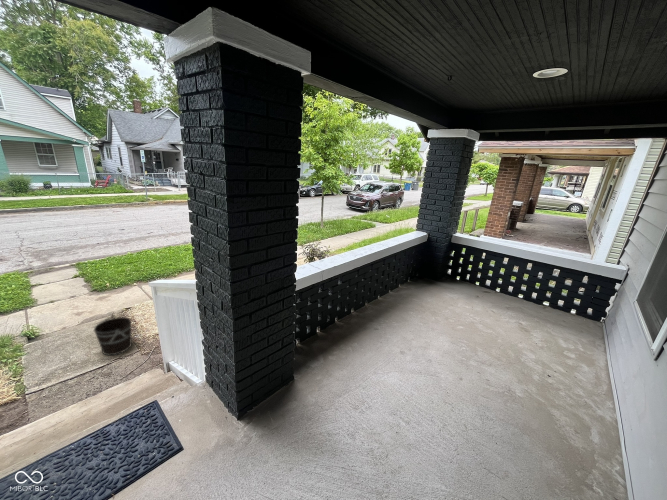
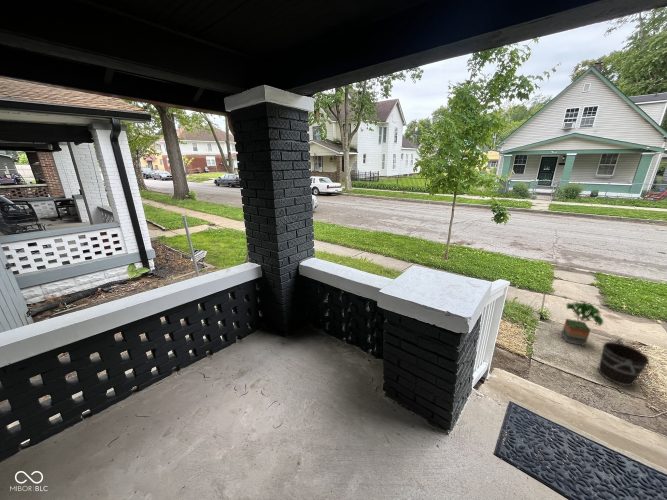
potted tree: none [42,298,88,348] -> present [562,302,603,346]

